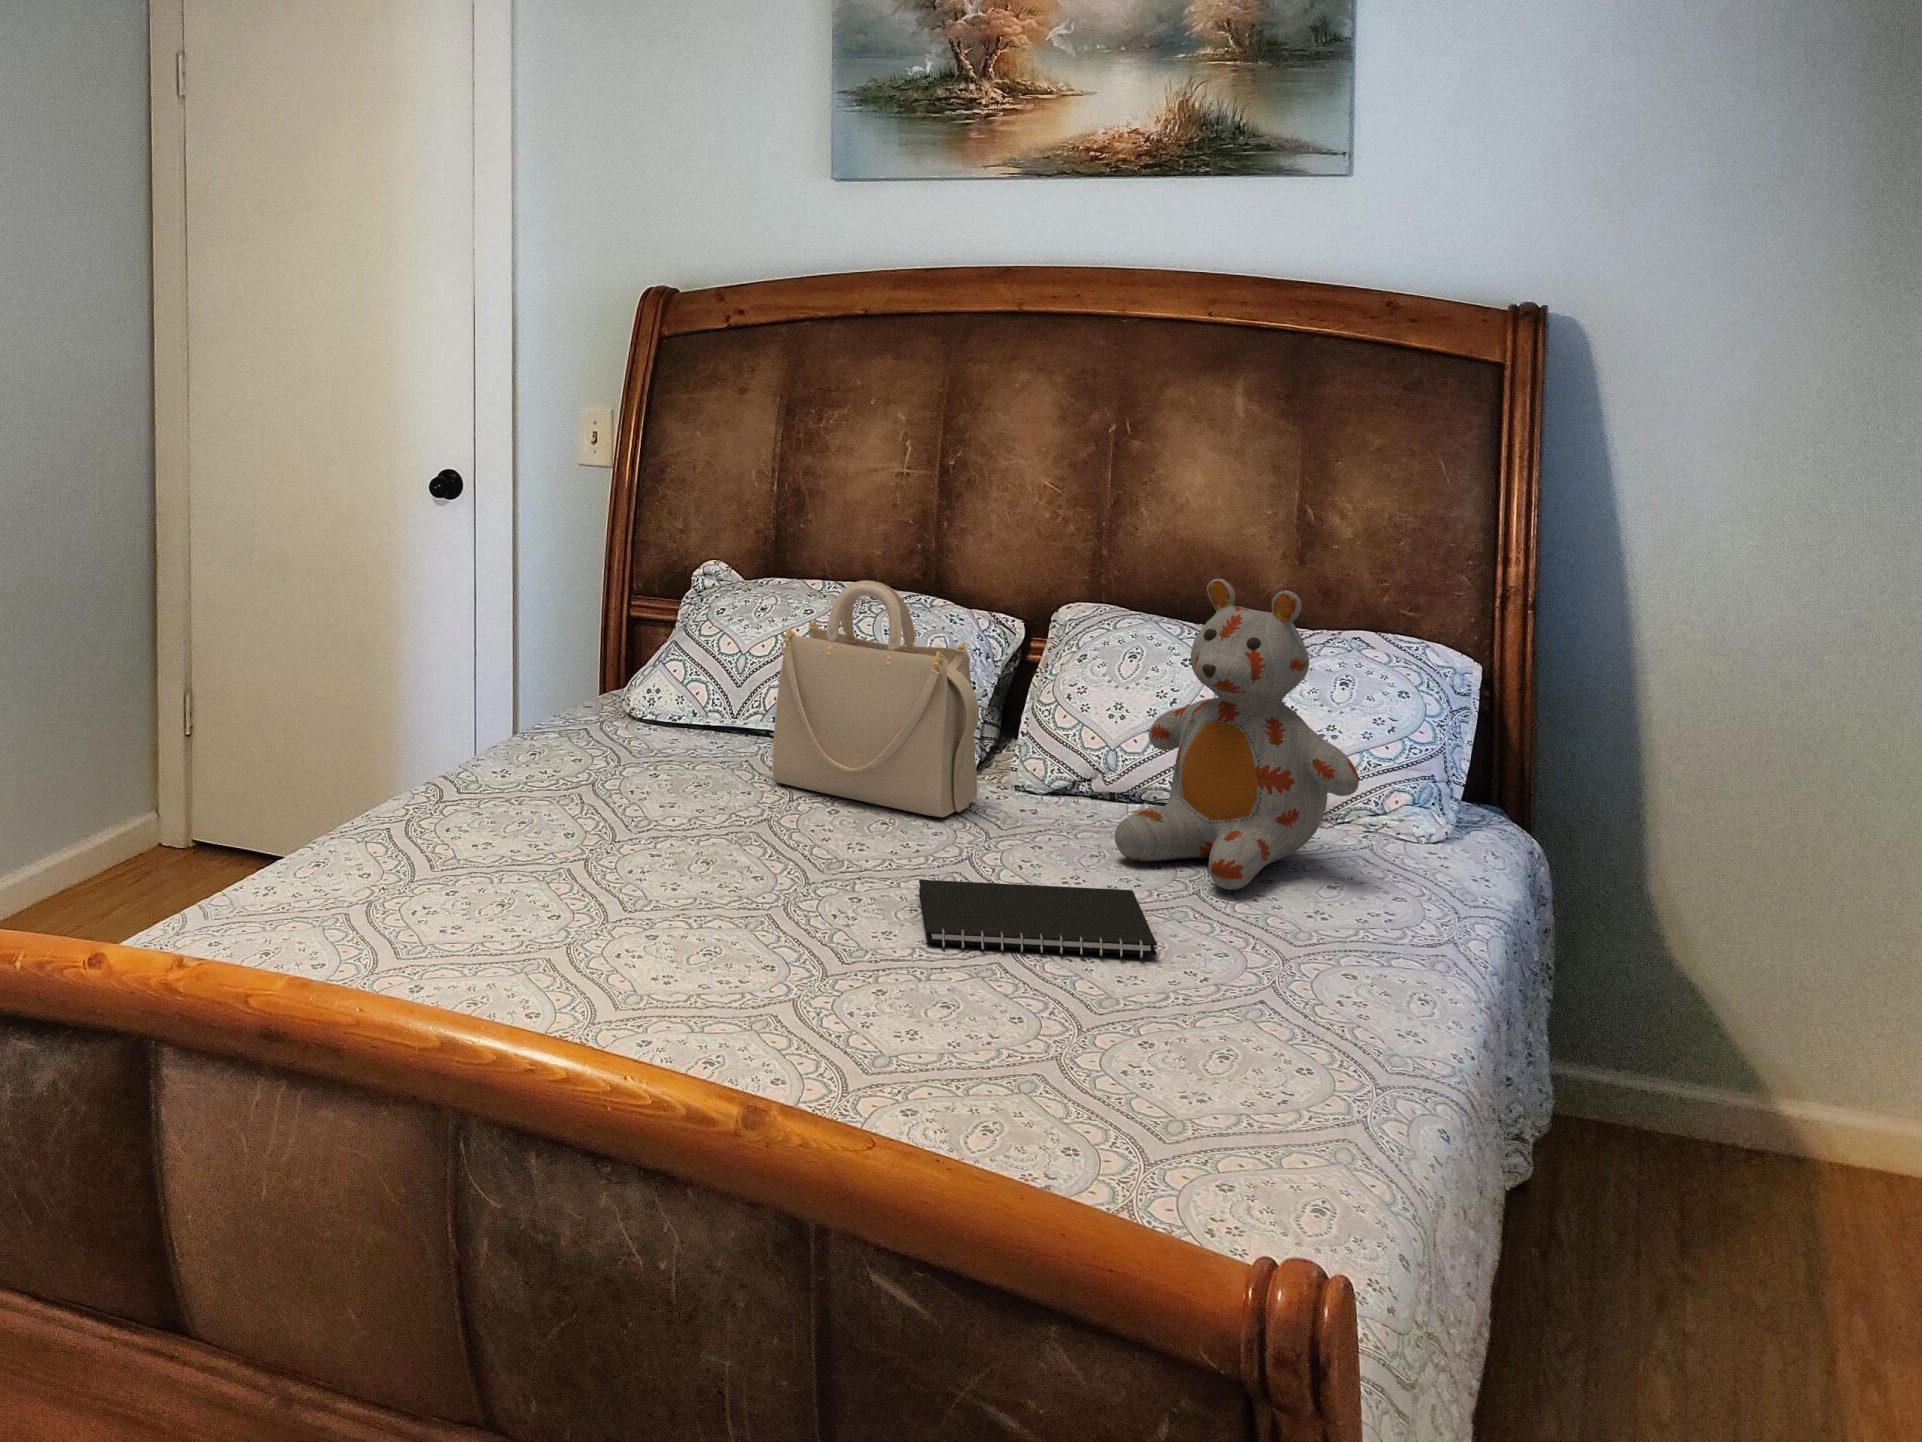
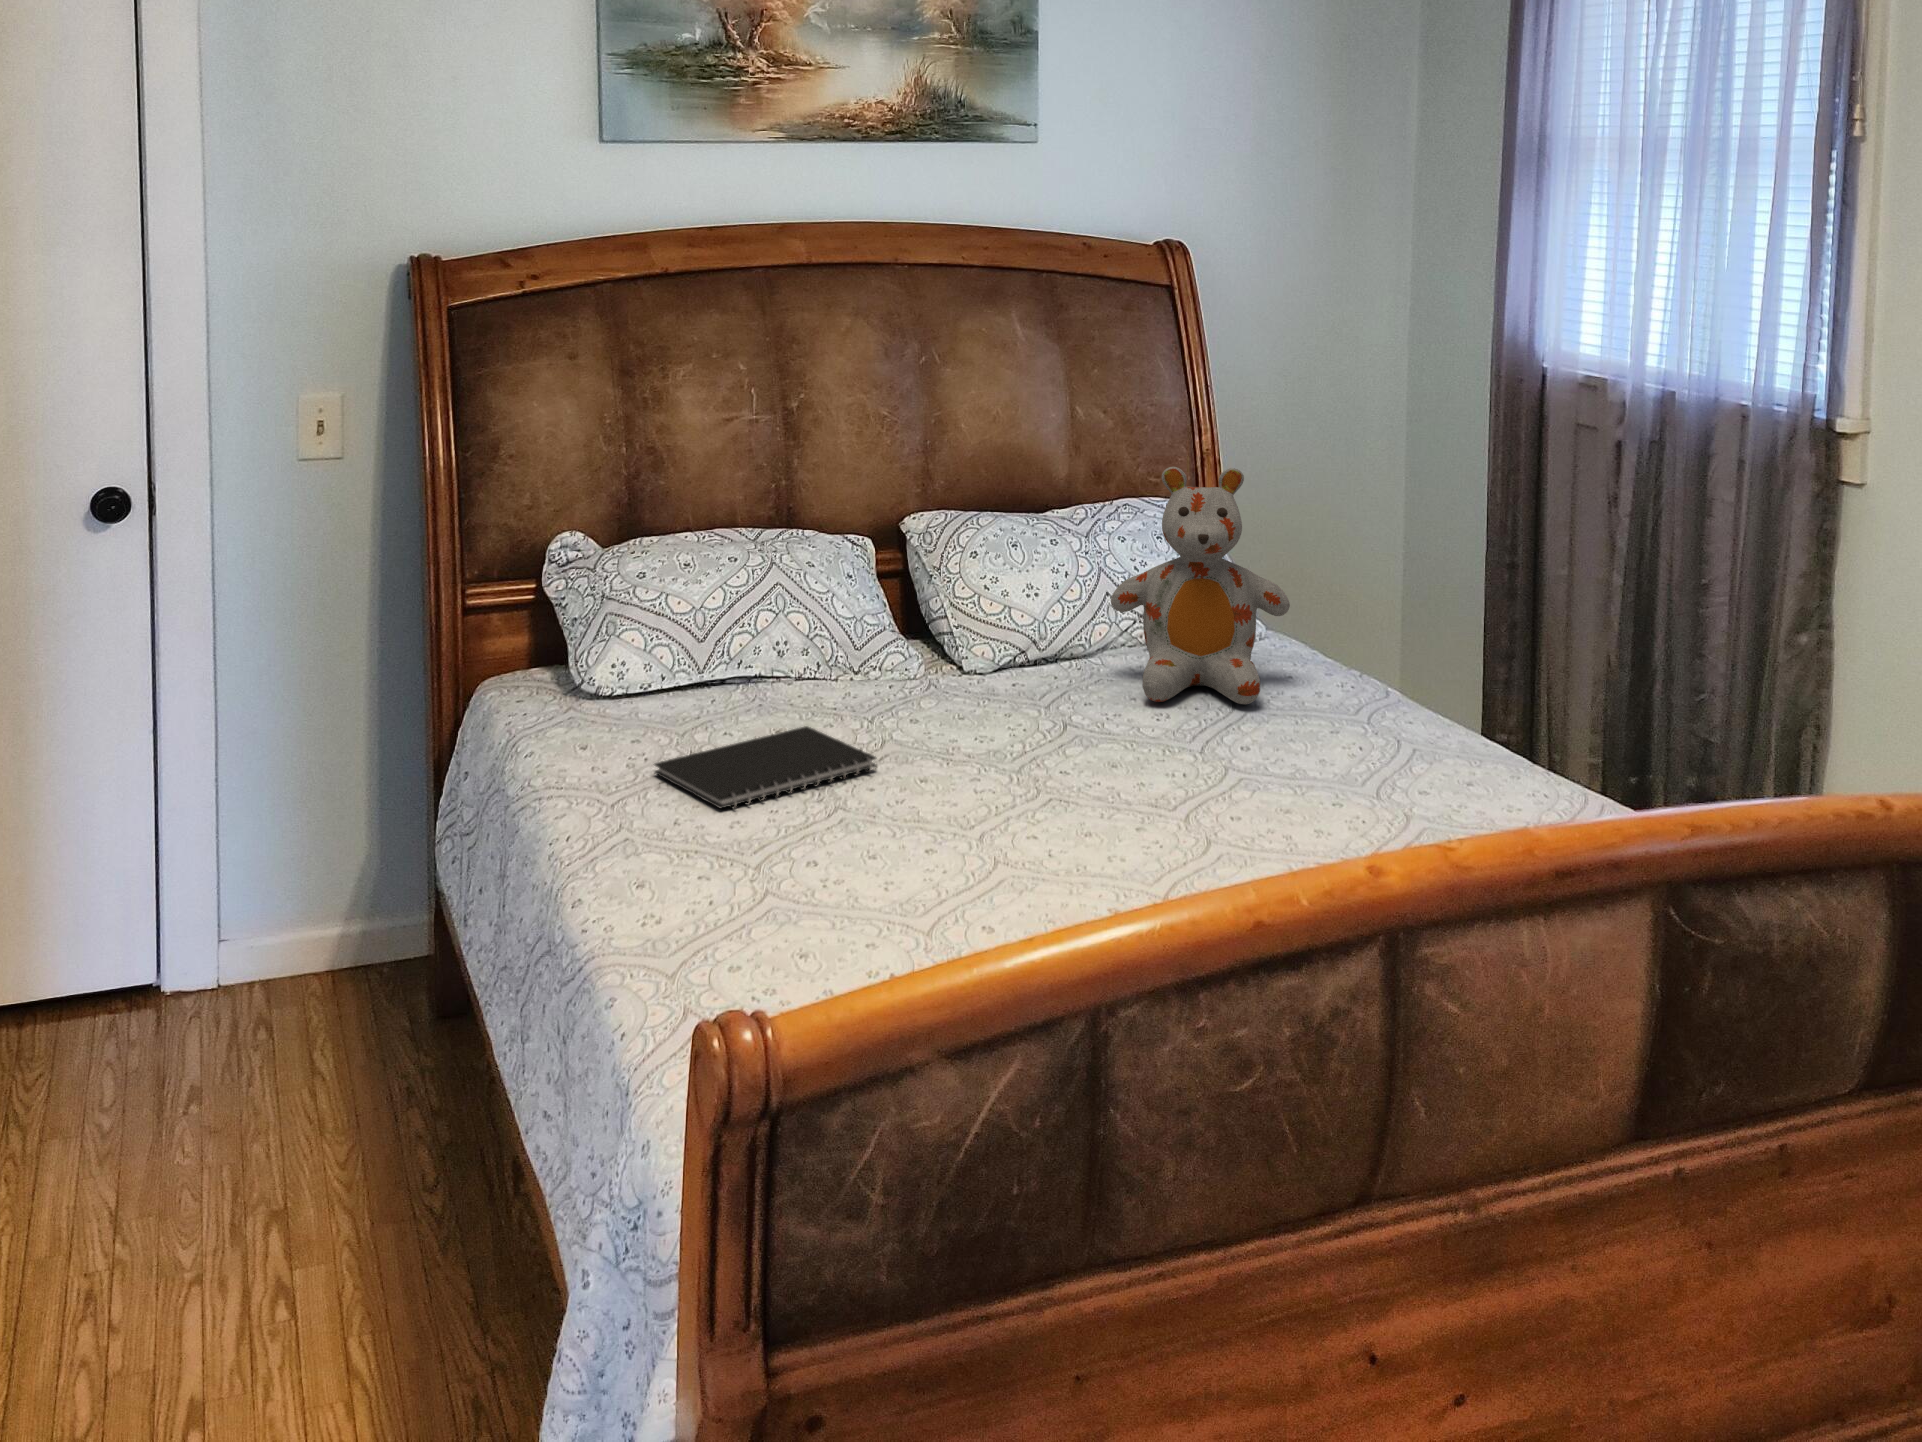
handbag: present [772,580,979,817] -> none [810,513,1003,717]
notebook: present [919,880,1157,958] -> present [654,726,876,809]

